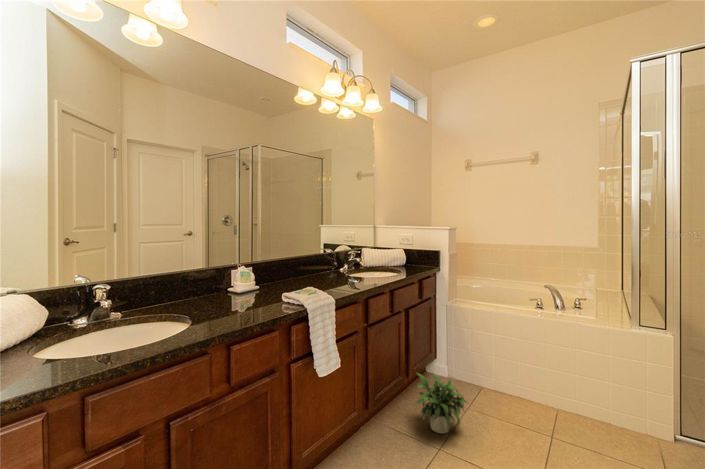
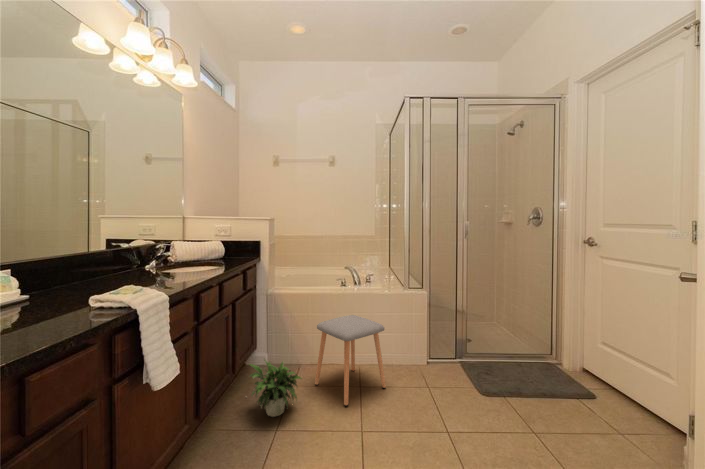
stool: none [490,346,586,453] -> present [315,315,386,406]

